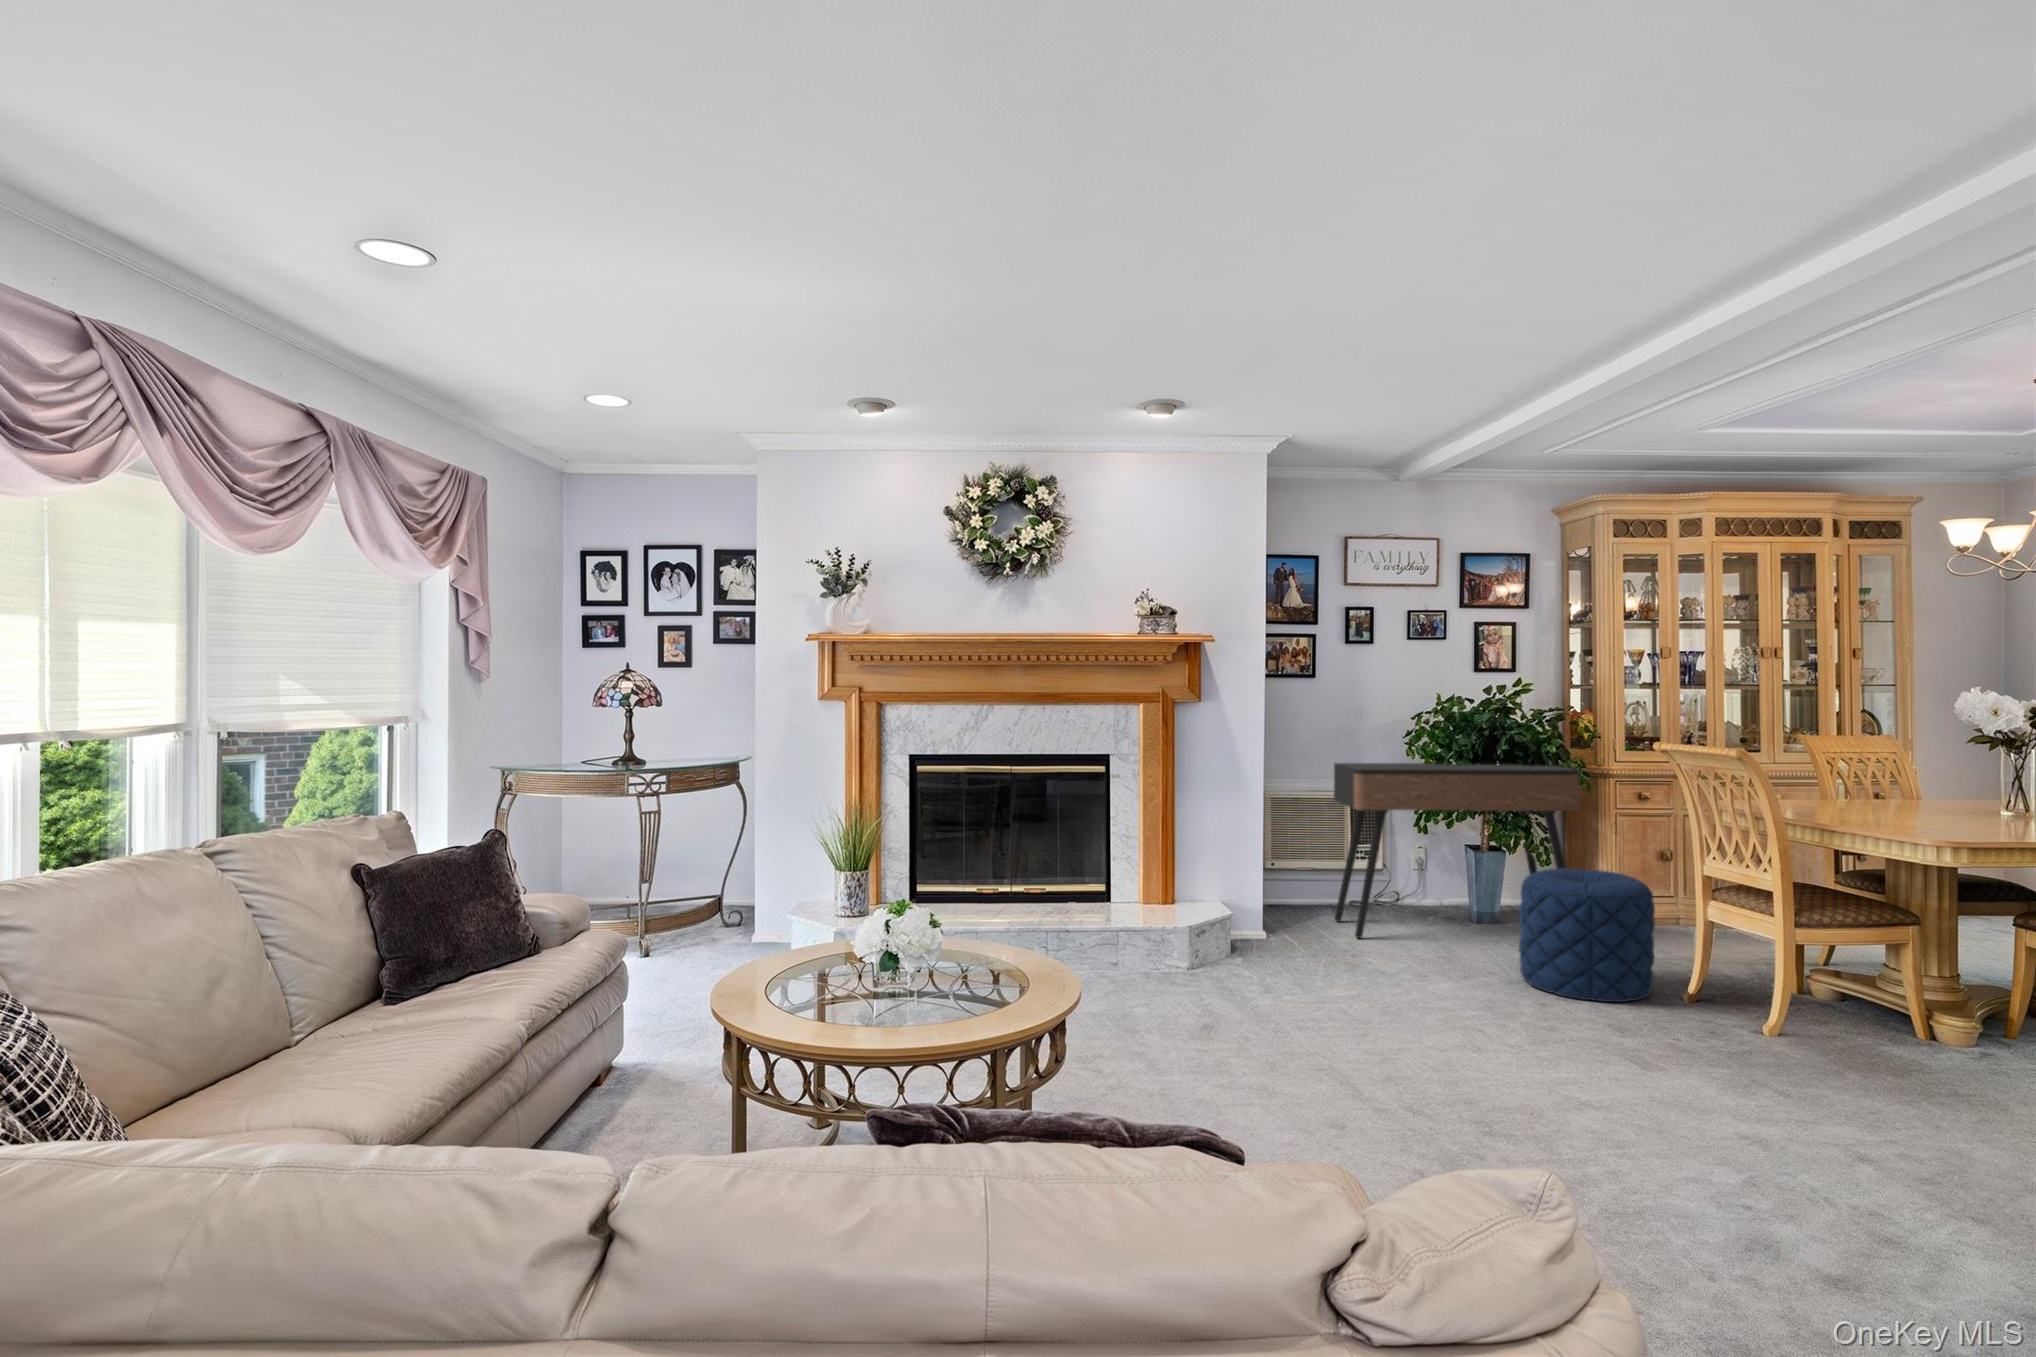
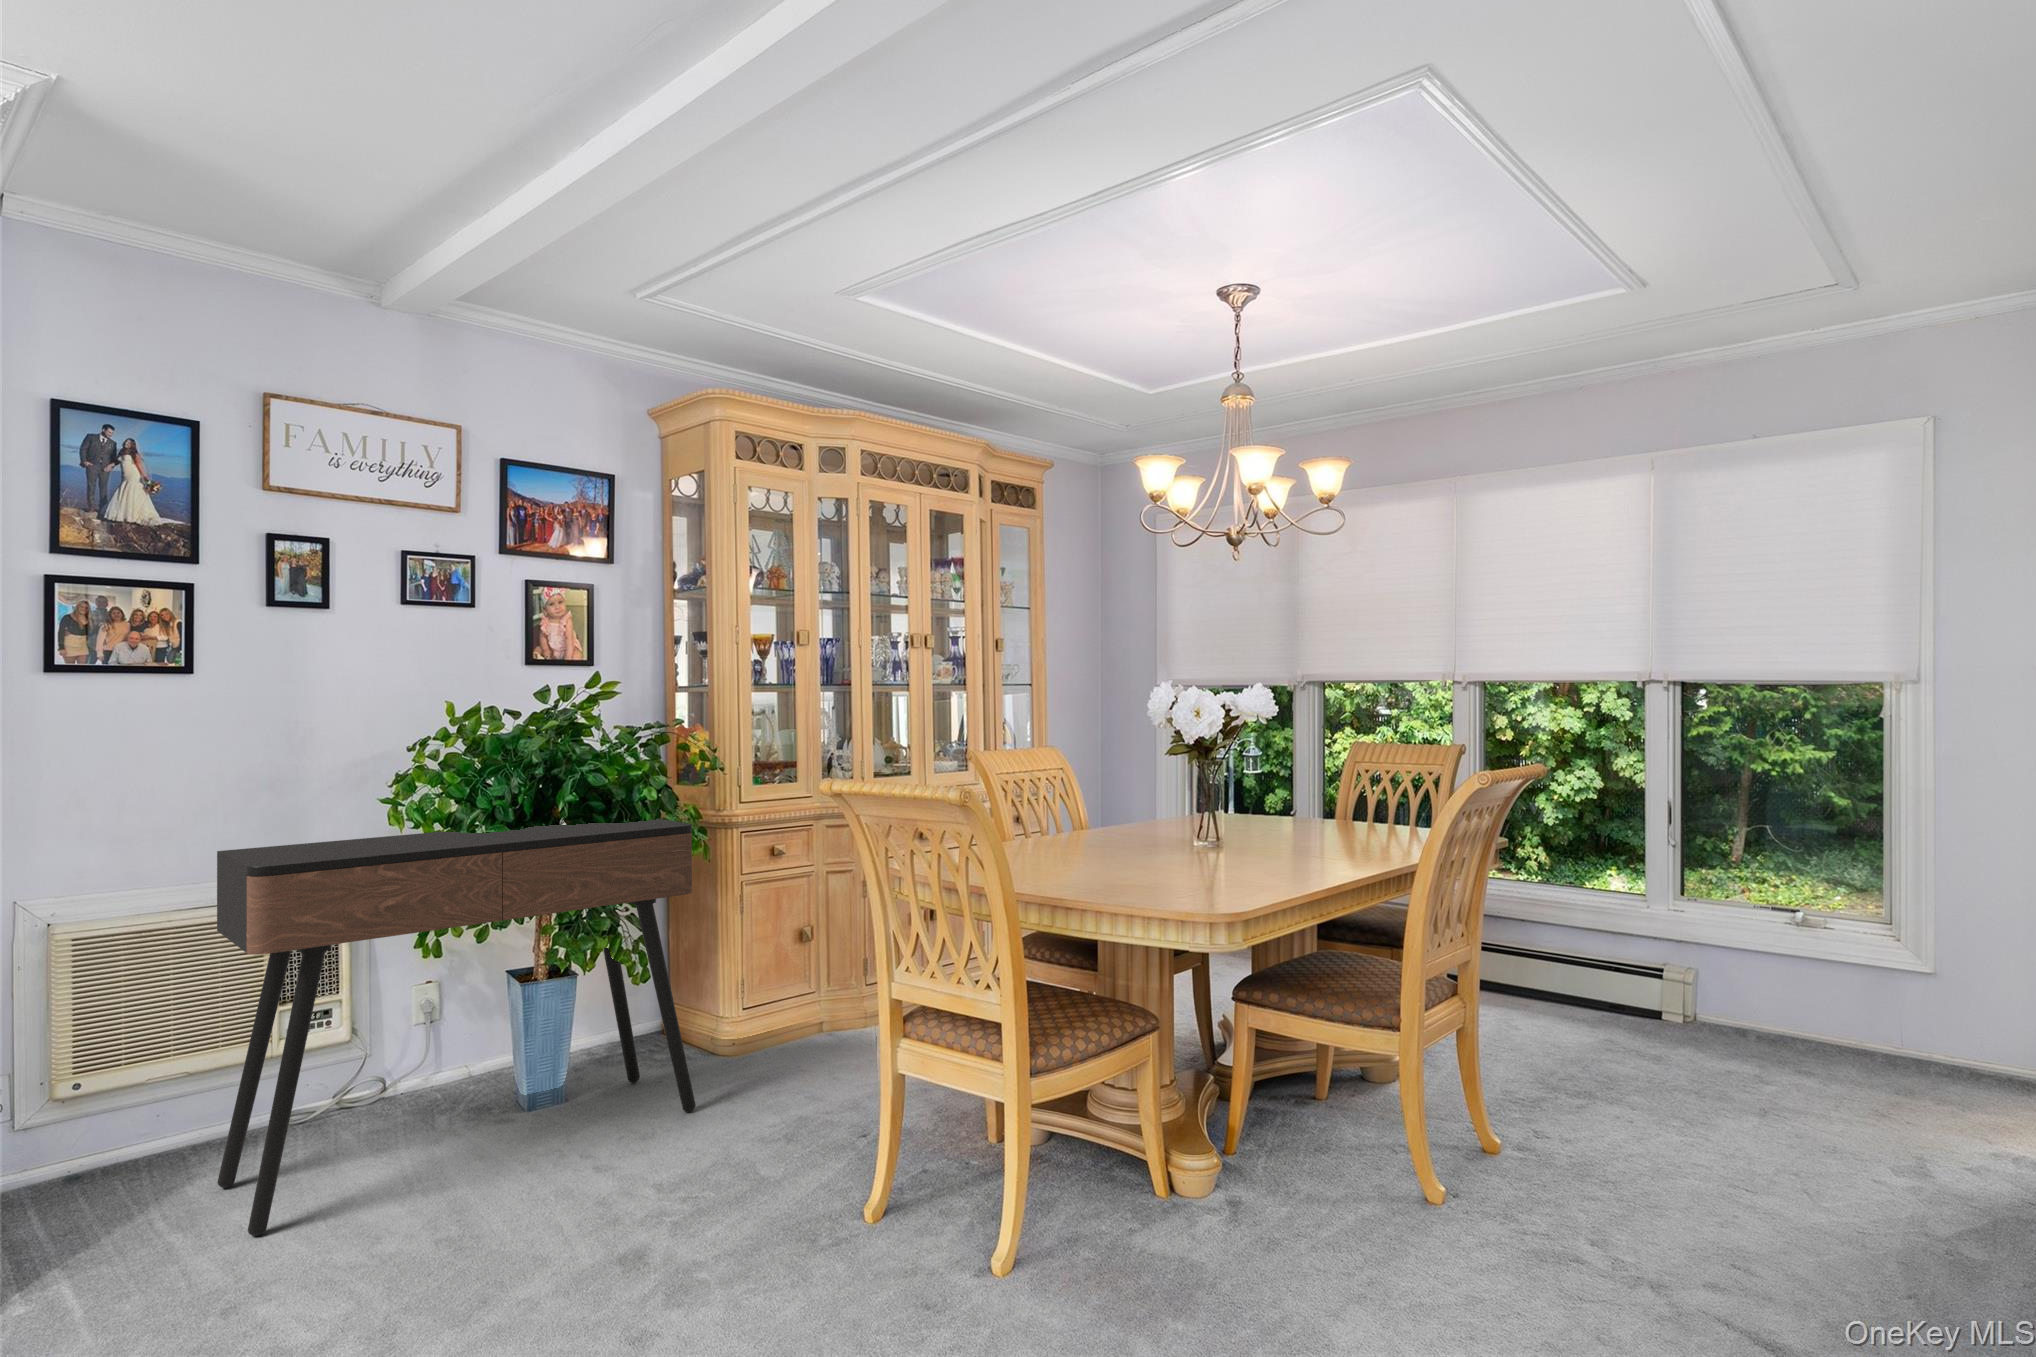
pouf: present [1519,869,1655,1002] -> none [592,1013,825,1299]

